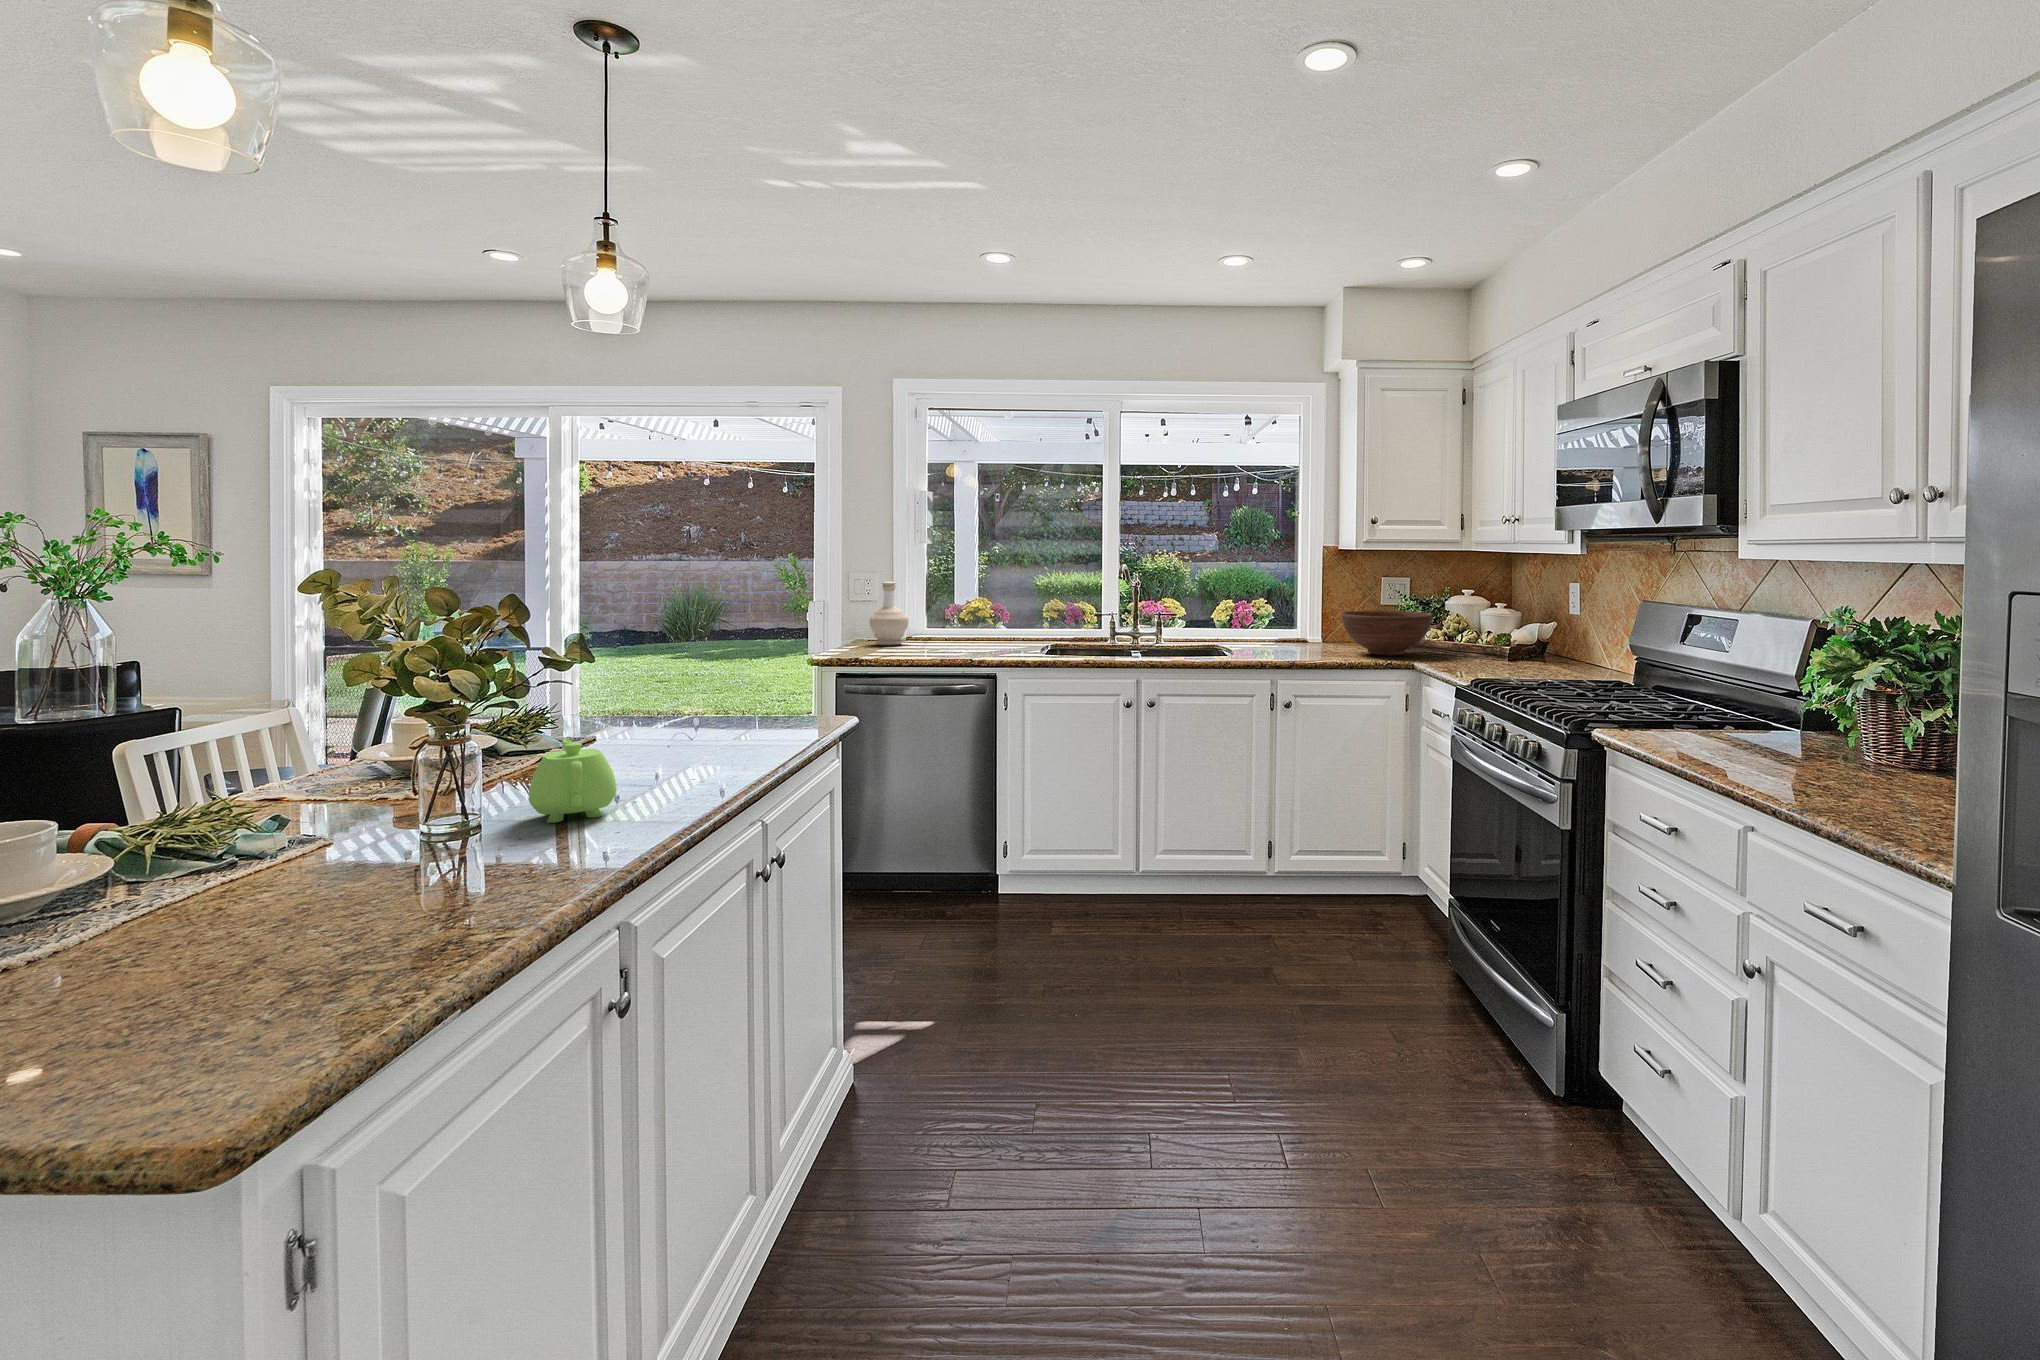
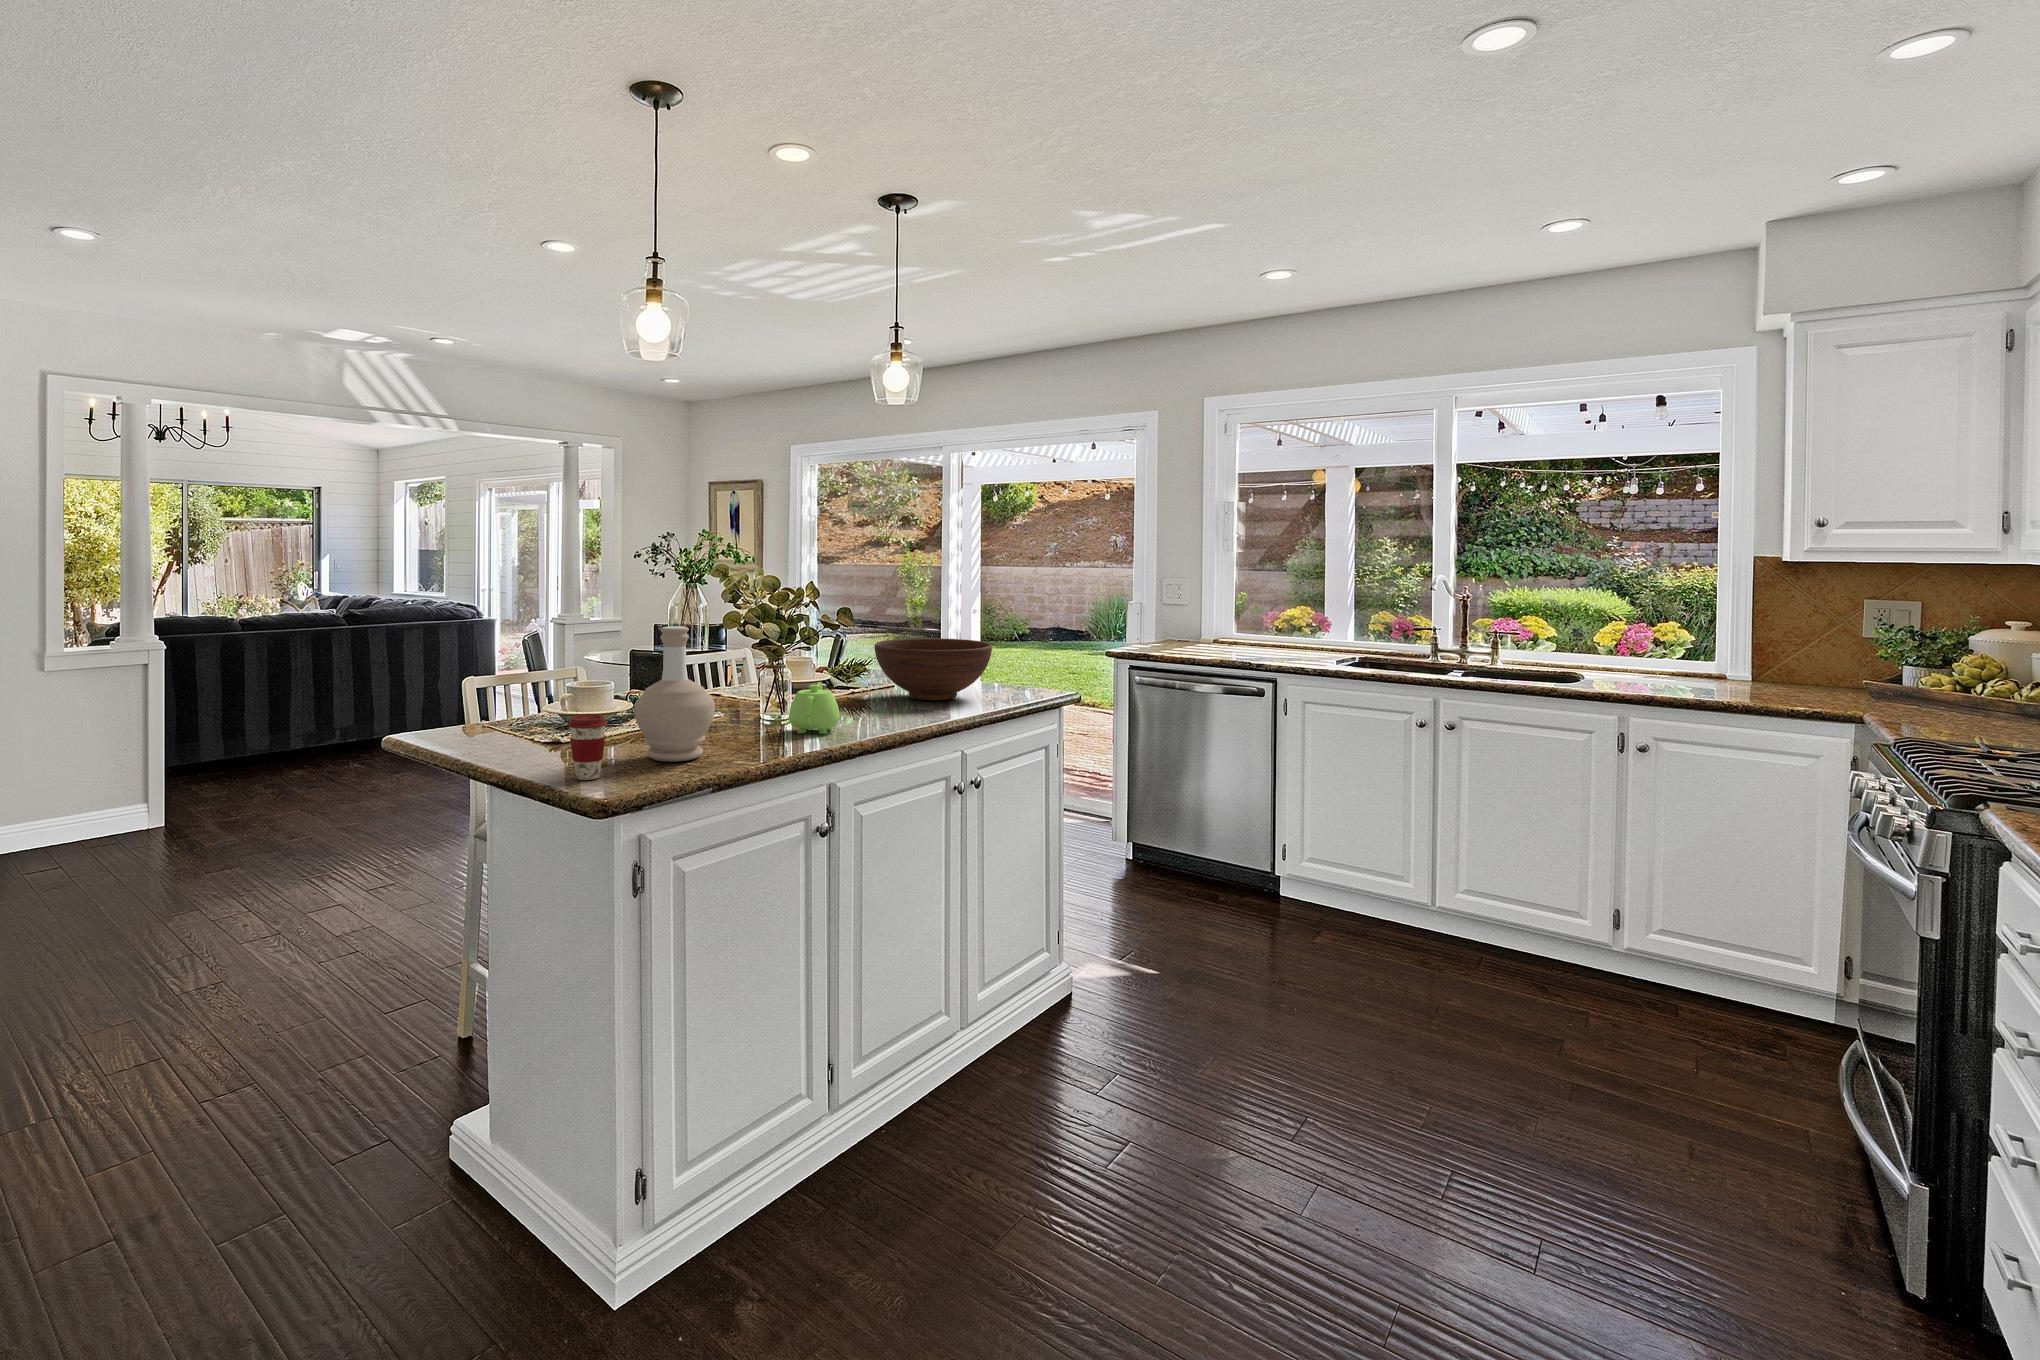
bottle: present [870,582,908,645] -> present [634,626,715,762]
fruit bowl: present [1341,611,1432,655] -> present [875,638,992,701]
coffee cup: none [157,859,260,1000] -> present [568,714,607,780]

